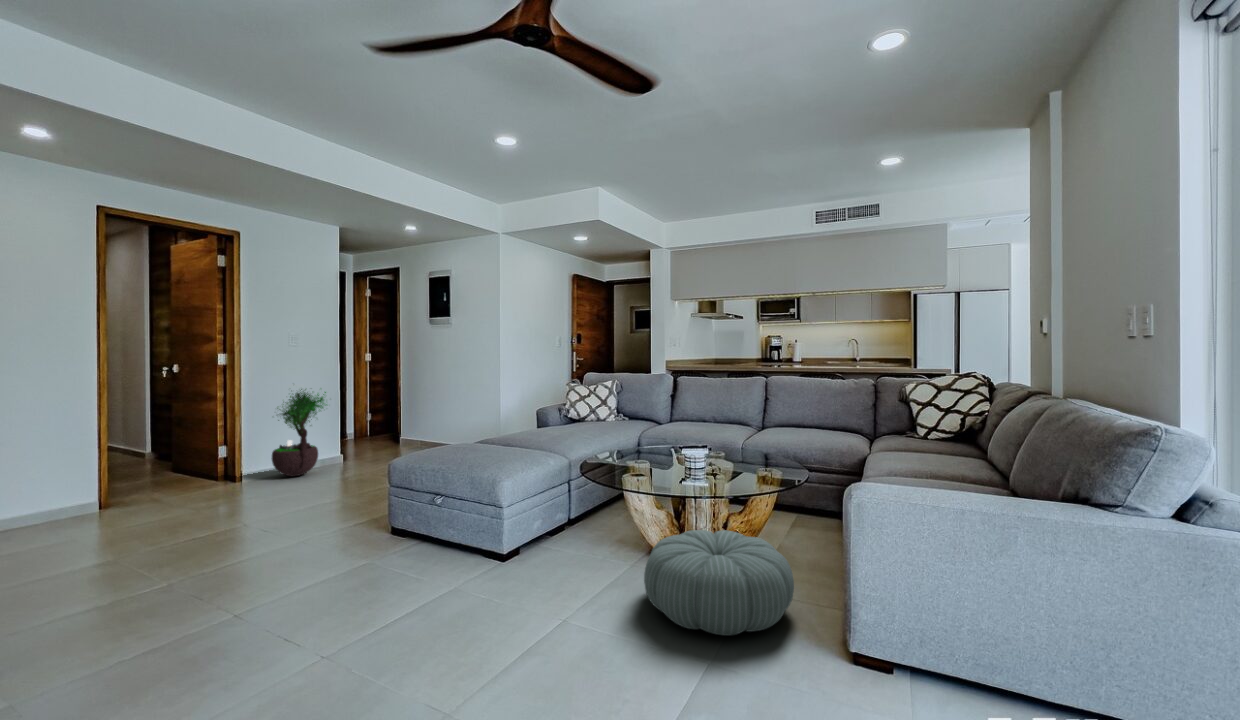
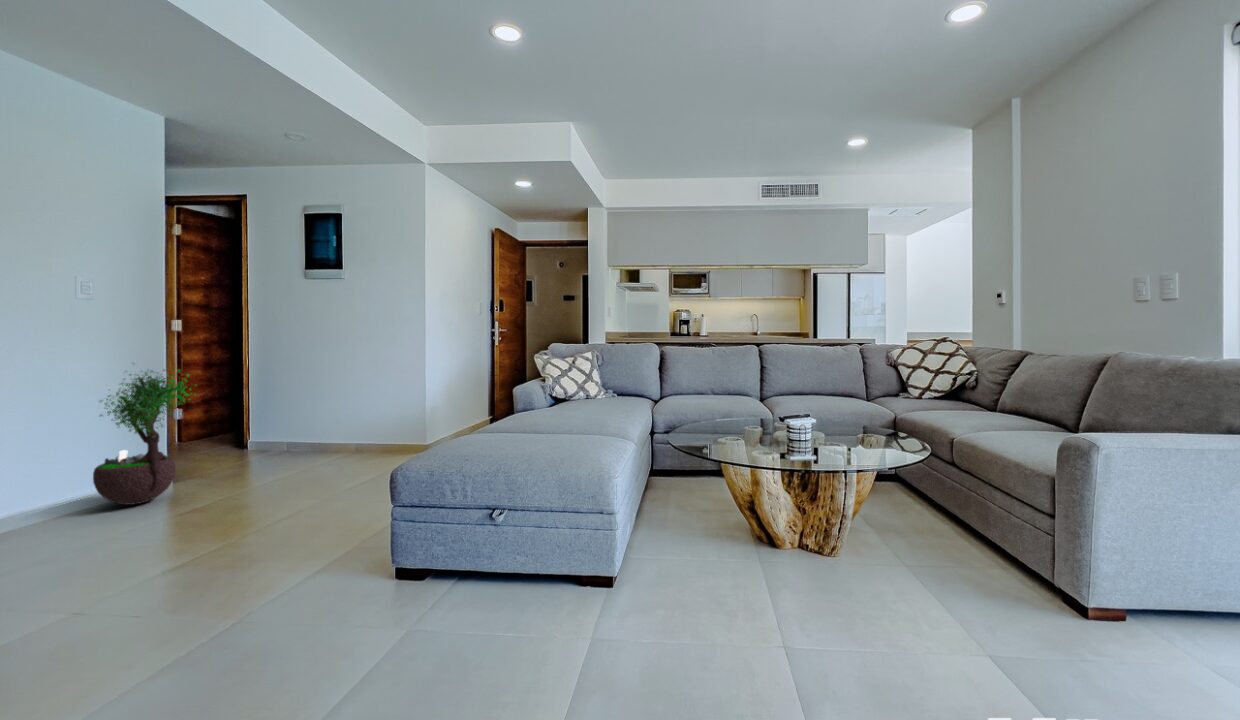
pouf: present [644,530,794,636] -> none [836,509,1037,633]

